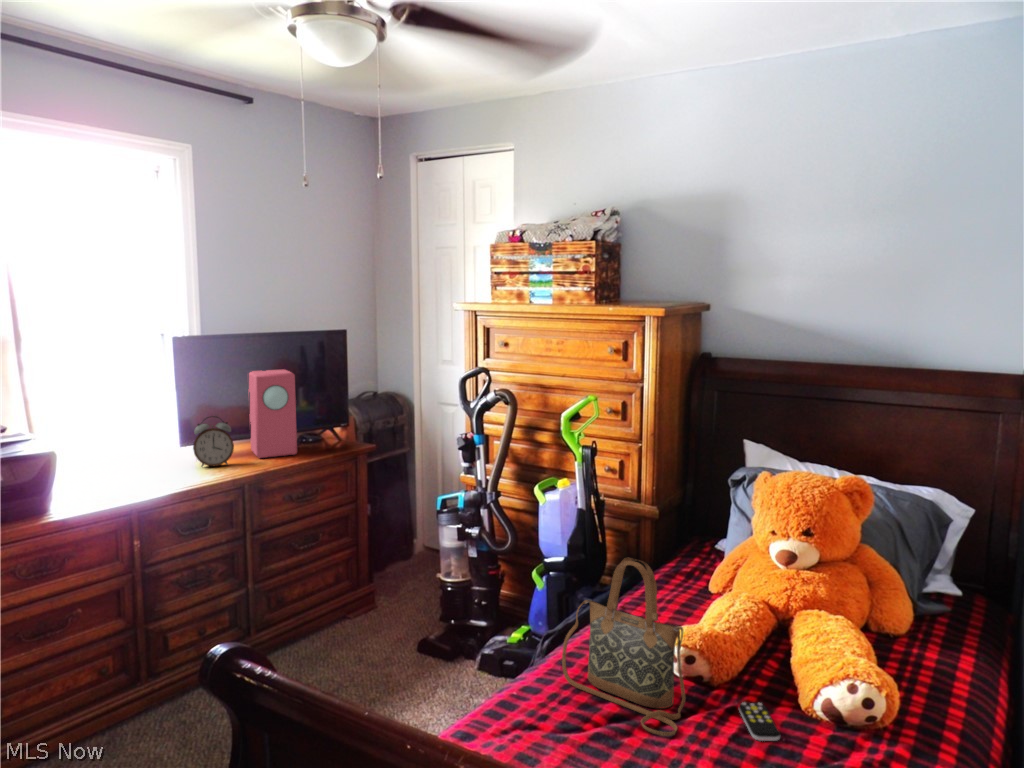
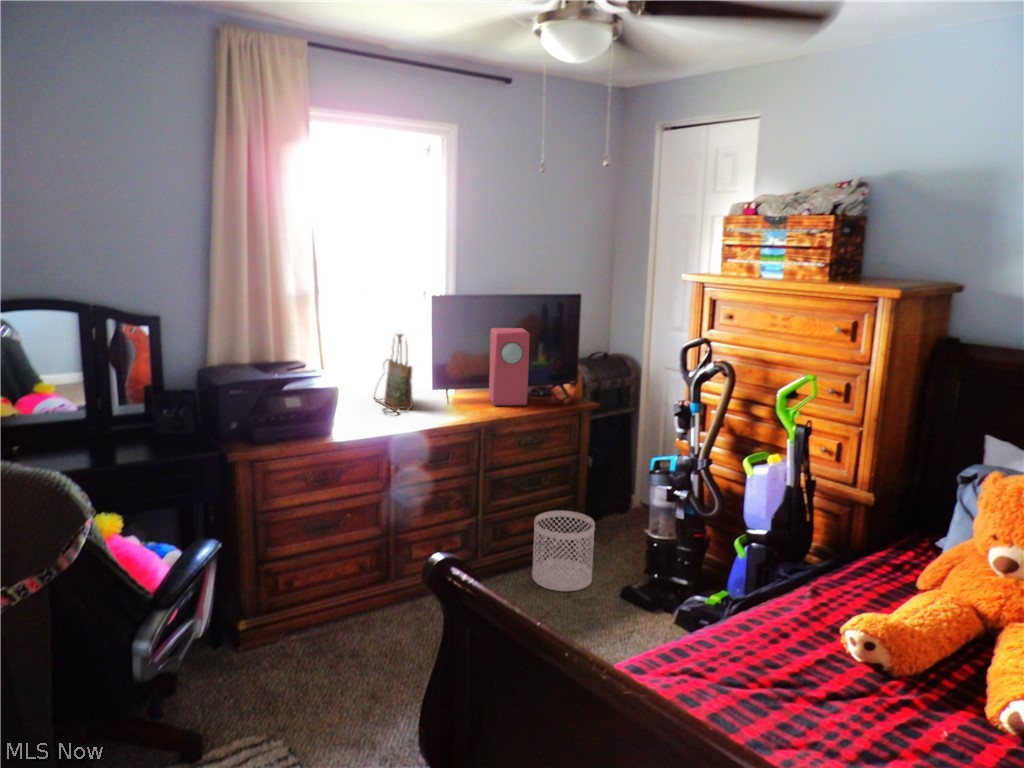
alarm clock: present [193,416,234,467] -> none [442,365,474,409]
handbag: present [562,558,686,736] -> present [374,334,413,413]
waste basket: none [315,566,385,658] -> present [532,511,595,591]
remote control: present [739,702,780,741] -> none [914,697,953,739]

